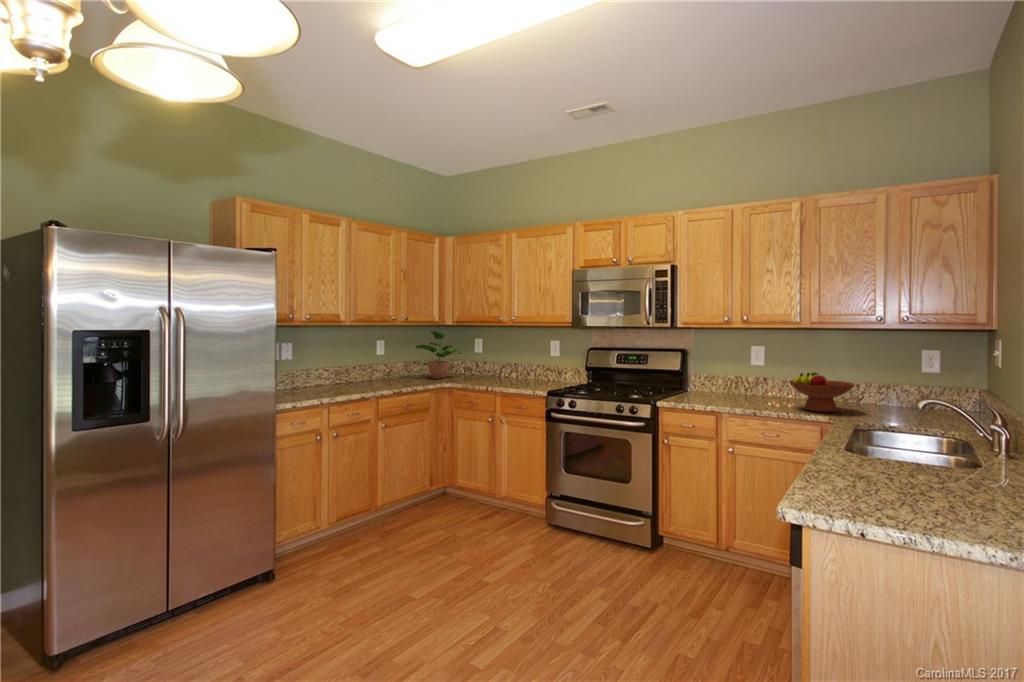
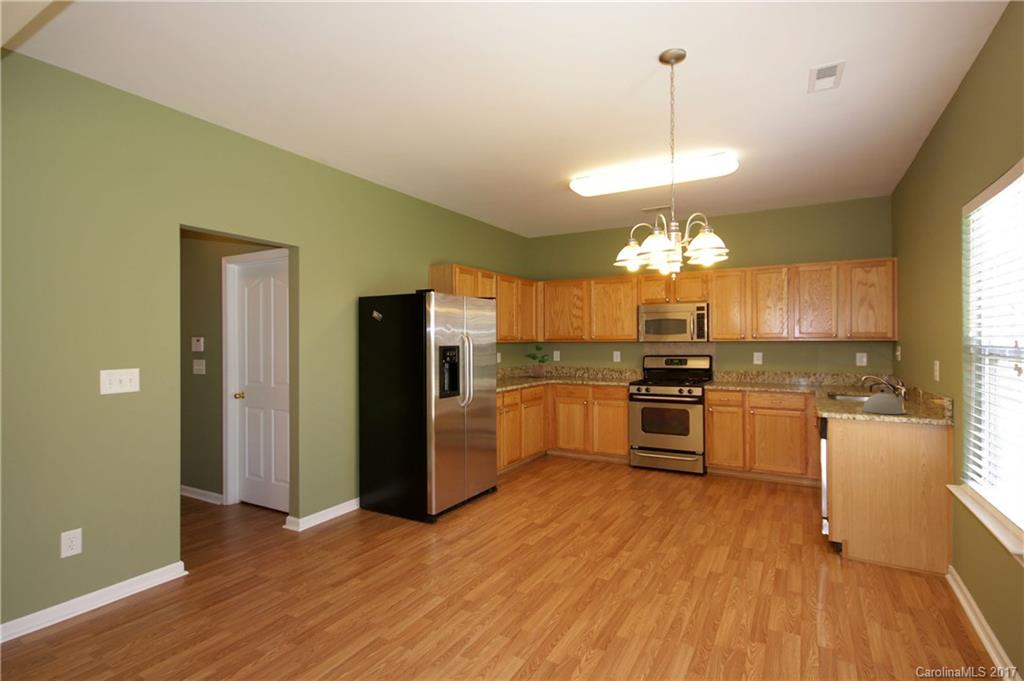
fruit bowl: present [789,372,855,412] -> none [784,366,823,388]
kettle: none [883,434,985,515] -> present [863,383,905,414]

